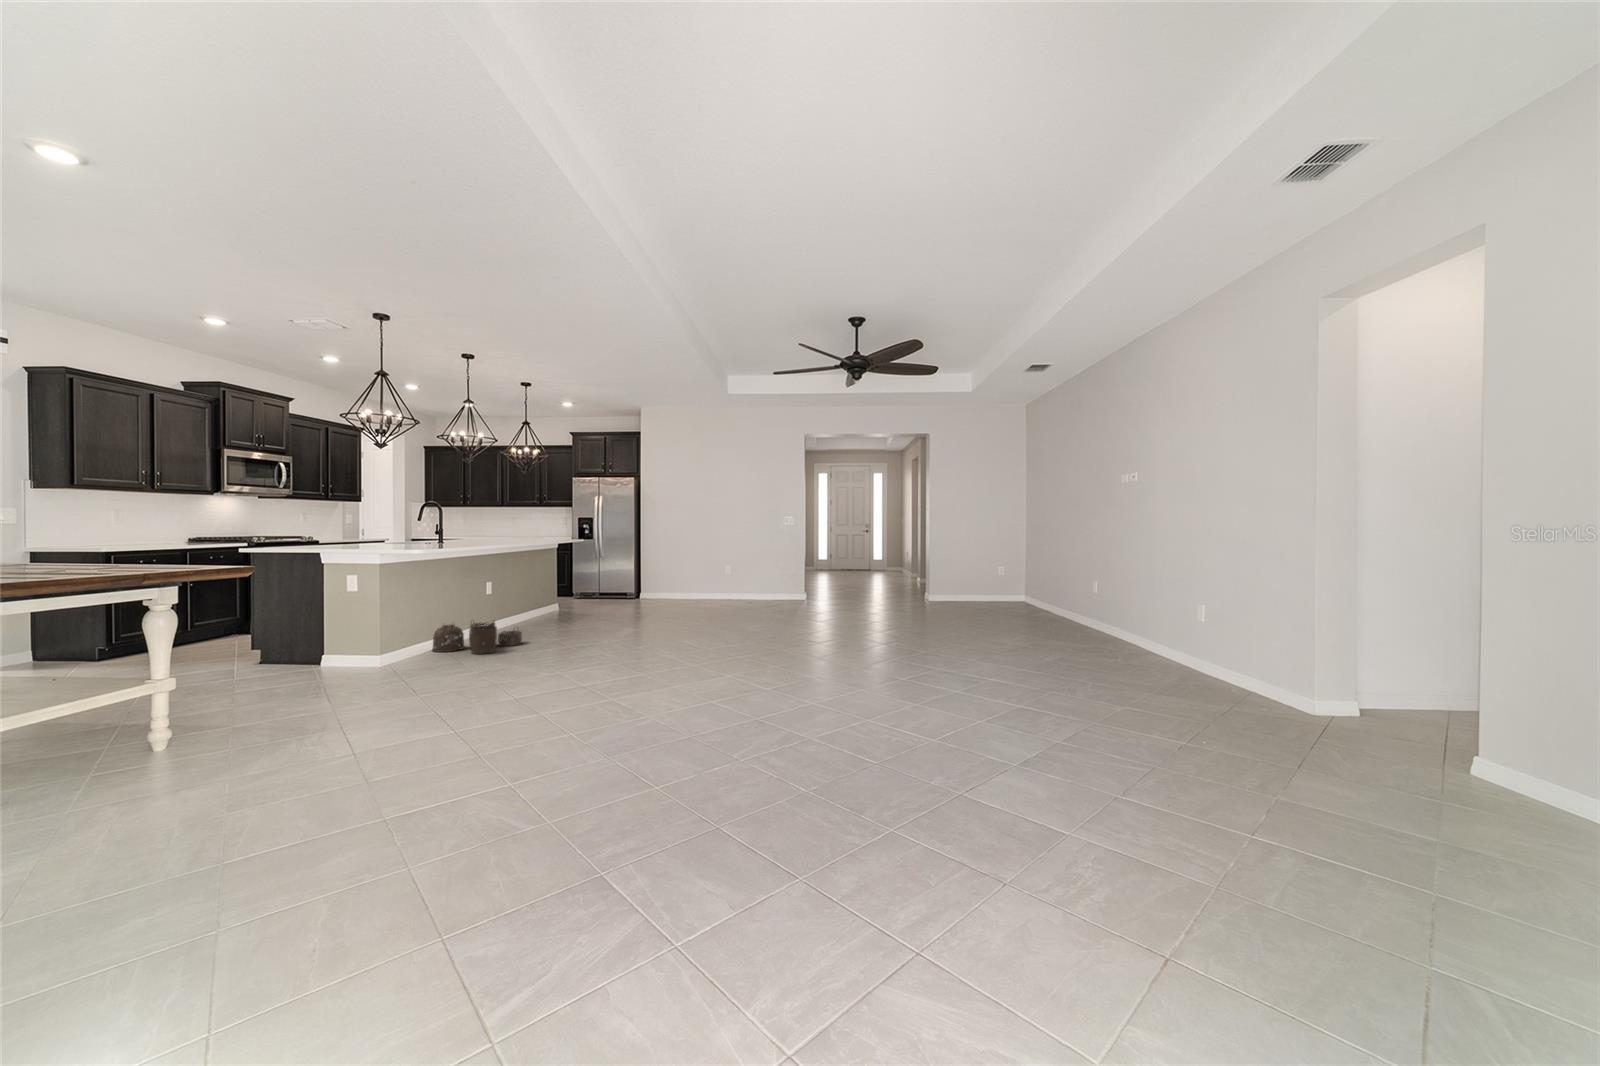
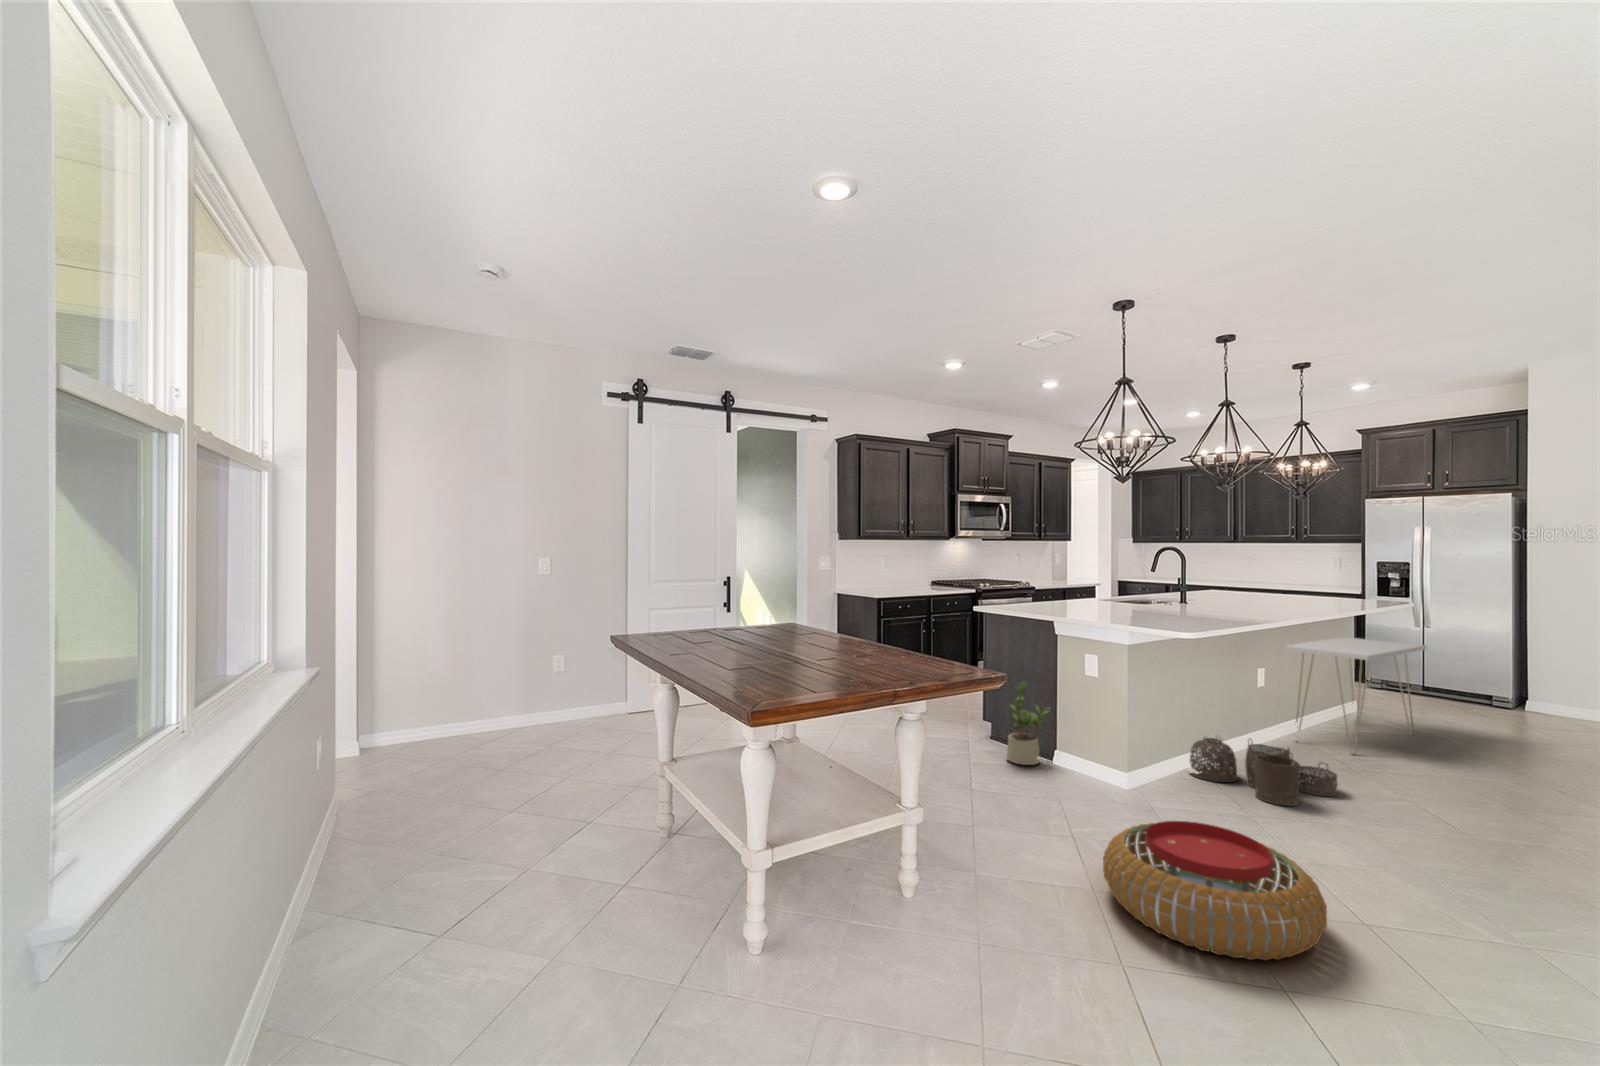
console table: none [506,560,588,626] -> present [1284,637,1427,755]
potted plant: none [270,604,315,671] -> present [1007,681,1048,765]
pouf: none [333,656,473,721] -> present [1103,821,1327,960]

